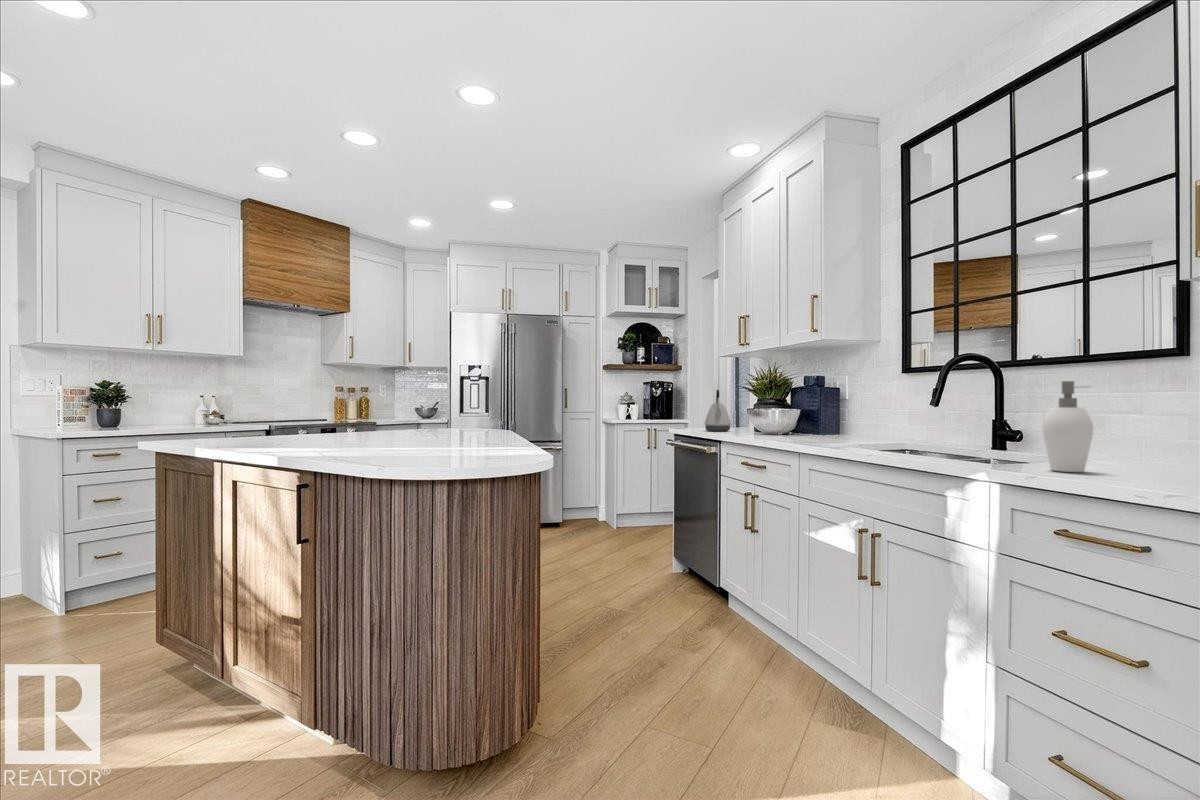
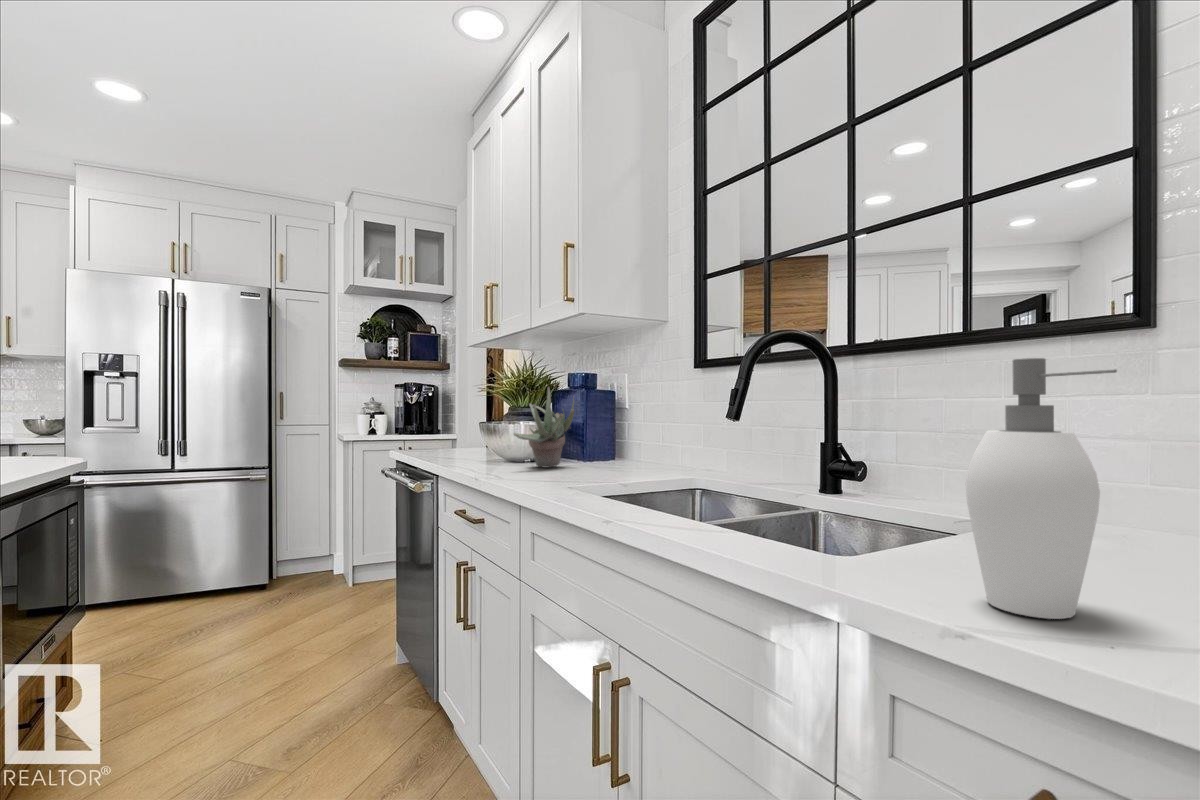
succulent plant: none [782,387,818,437] -> present [514,387,574,468]
kettle: present [704,390,731,431] -> none [432,393,472,456]

